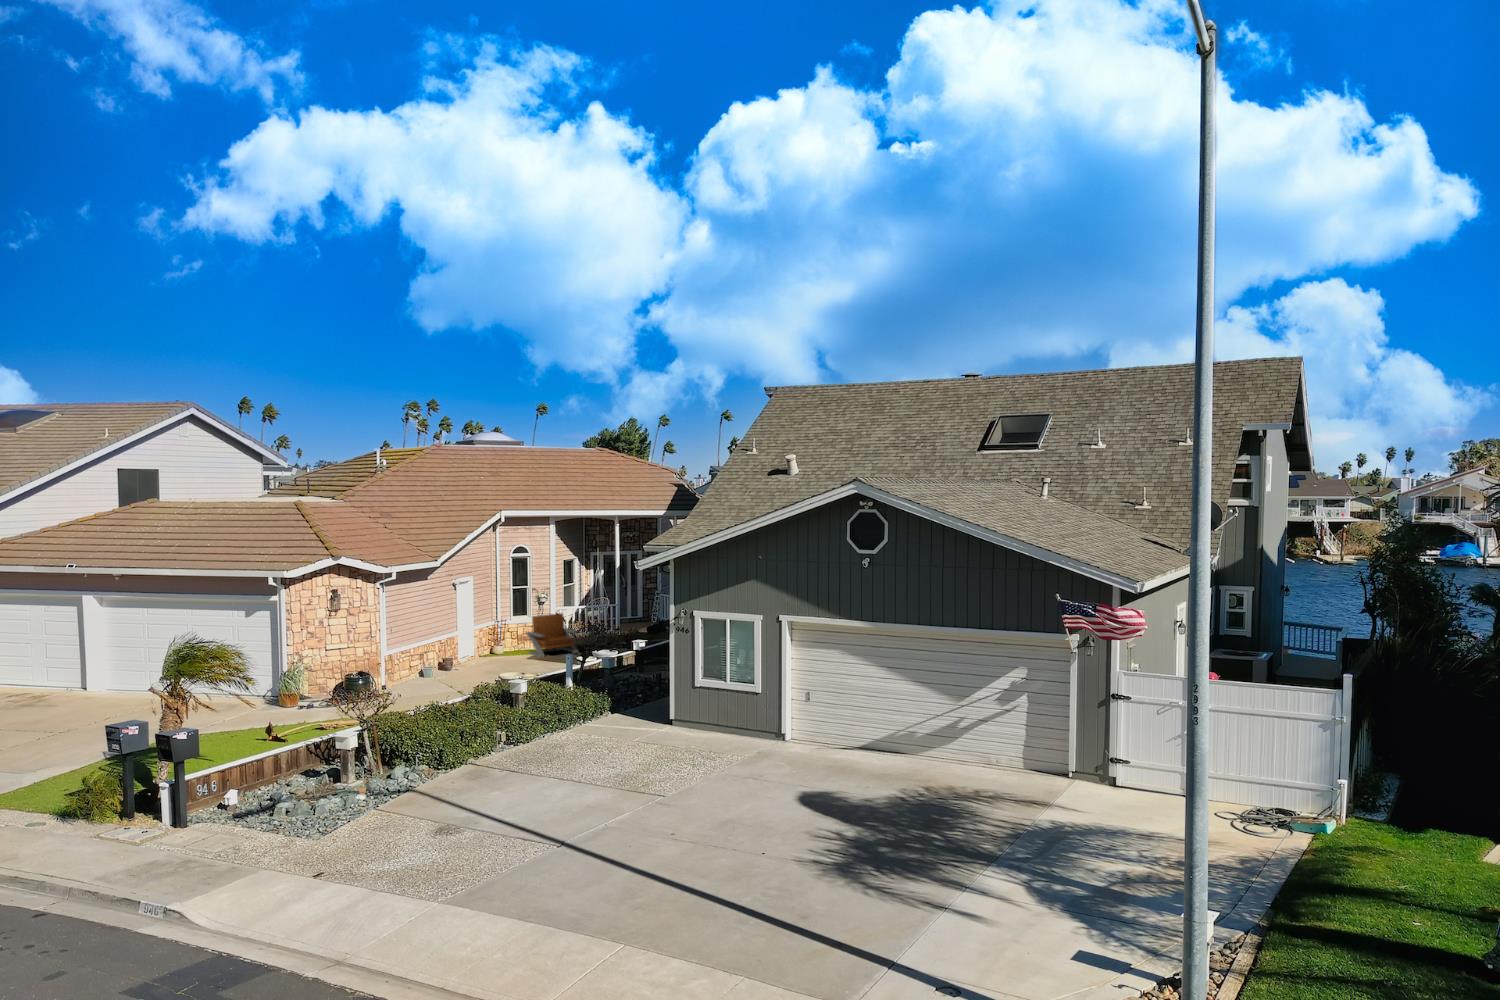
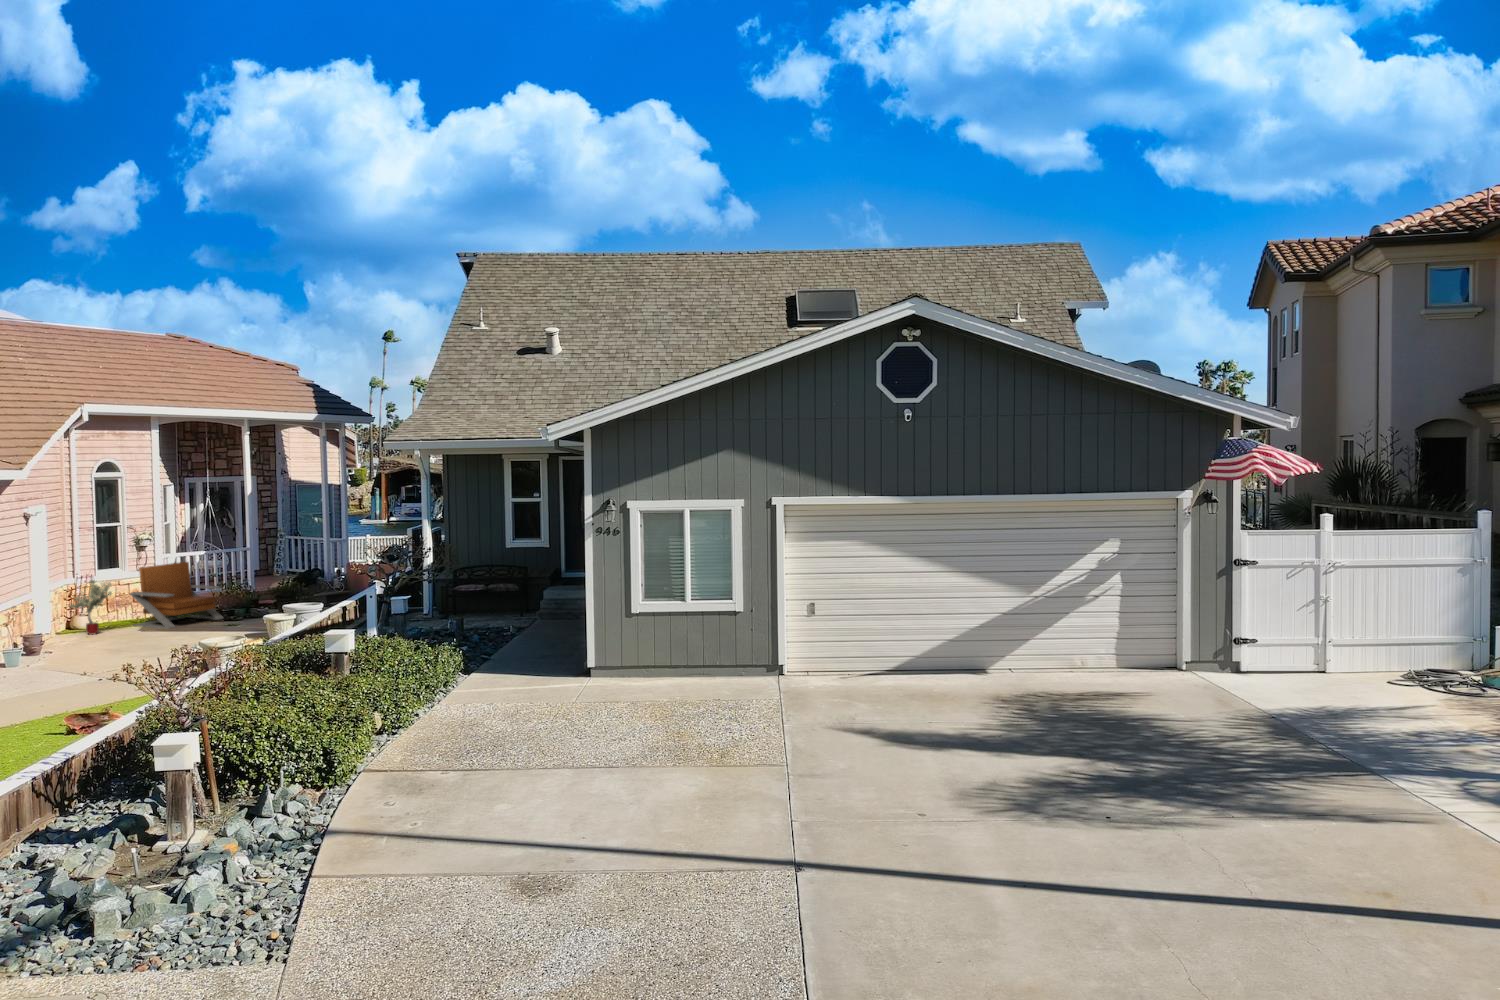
potted tree: none [486,621,513,658] -> present [70,577,112,635]

